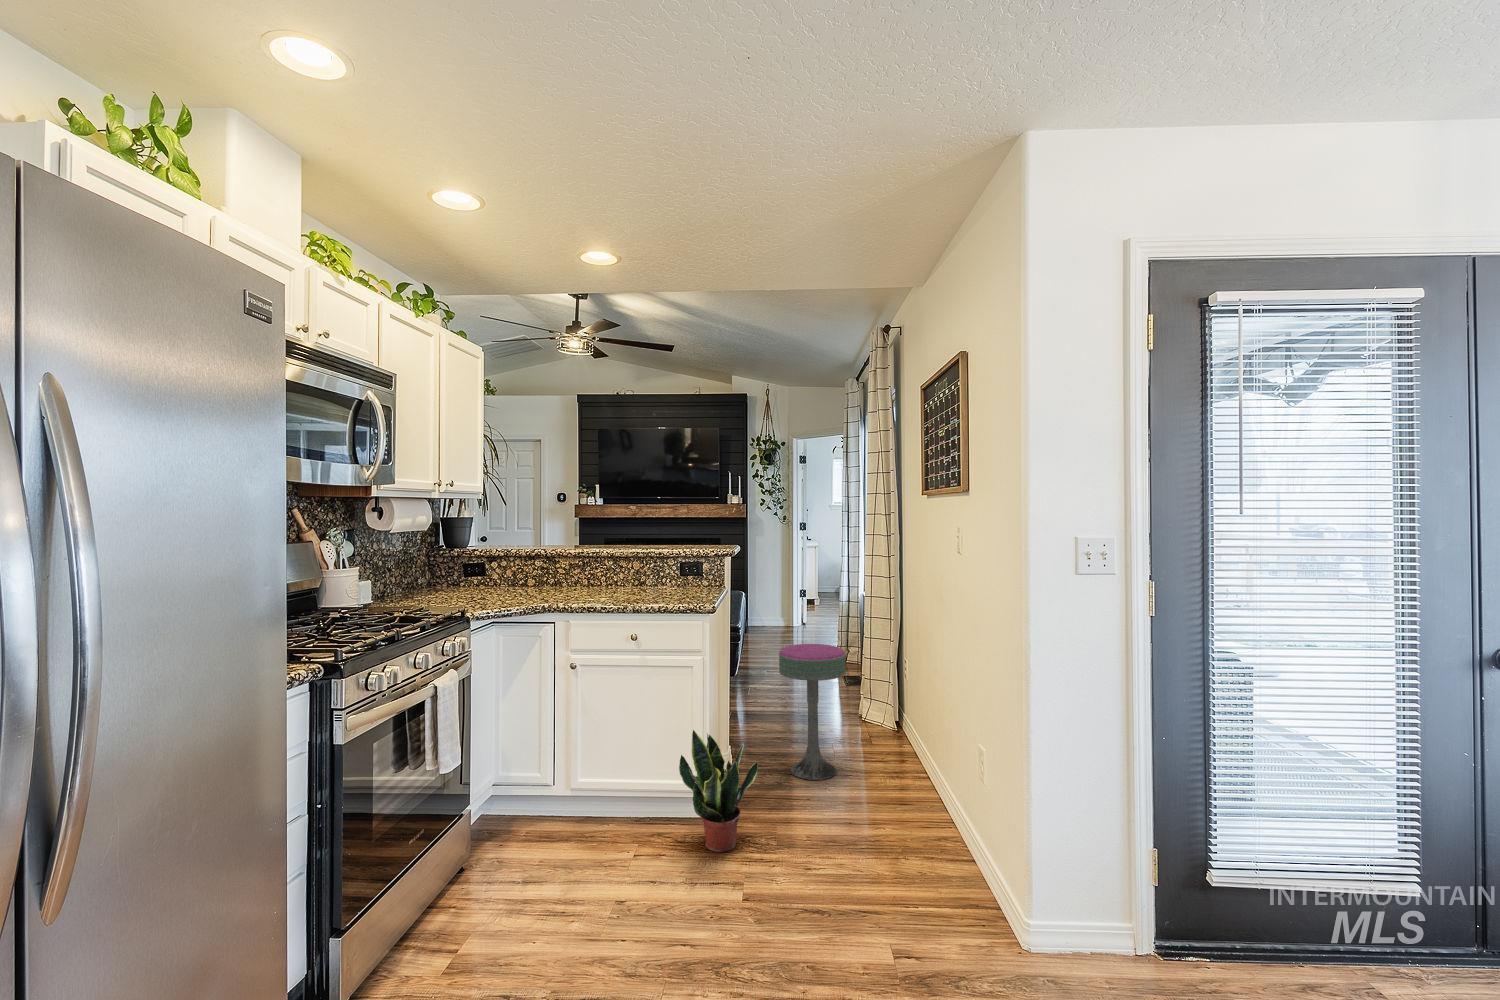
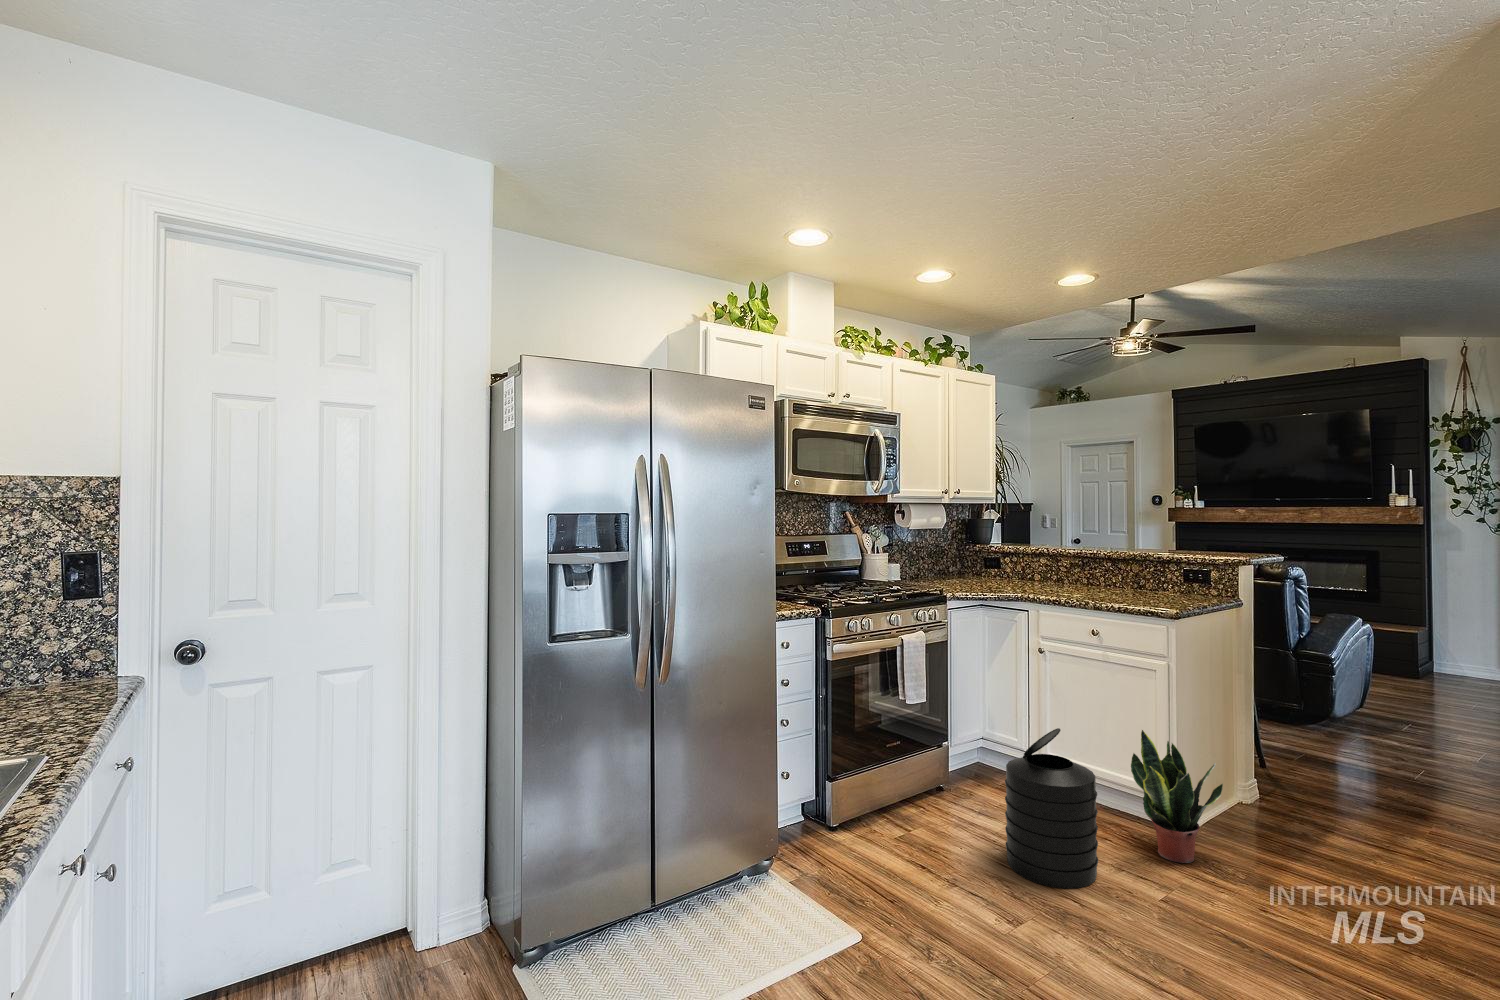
bar stool: present [779,644,846,780] -> none [1310,680,1420,854]
trash can: none [586,754,684,944] -> present [1005,728,1098,889]

